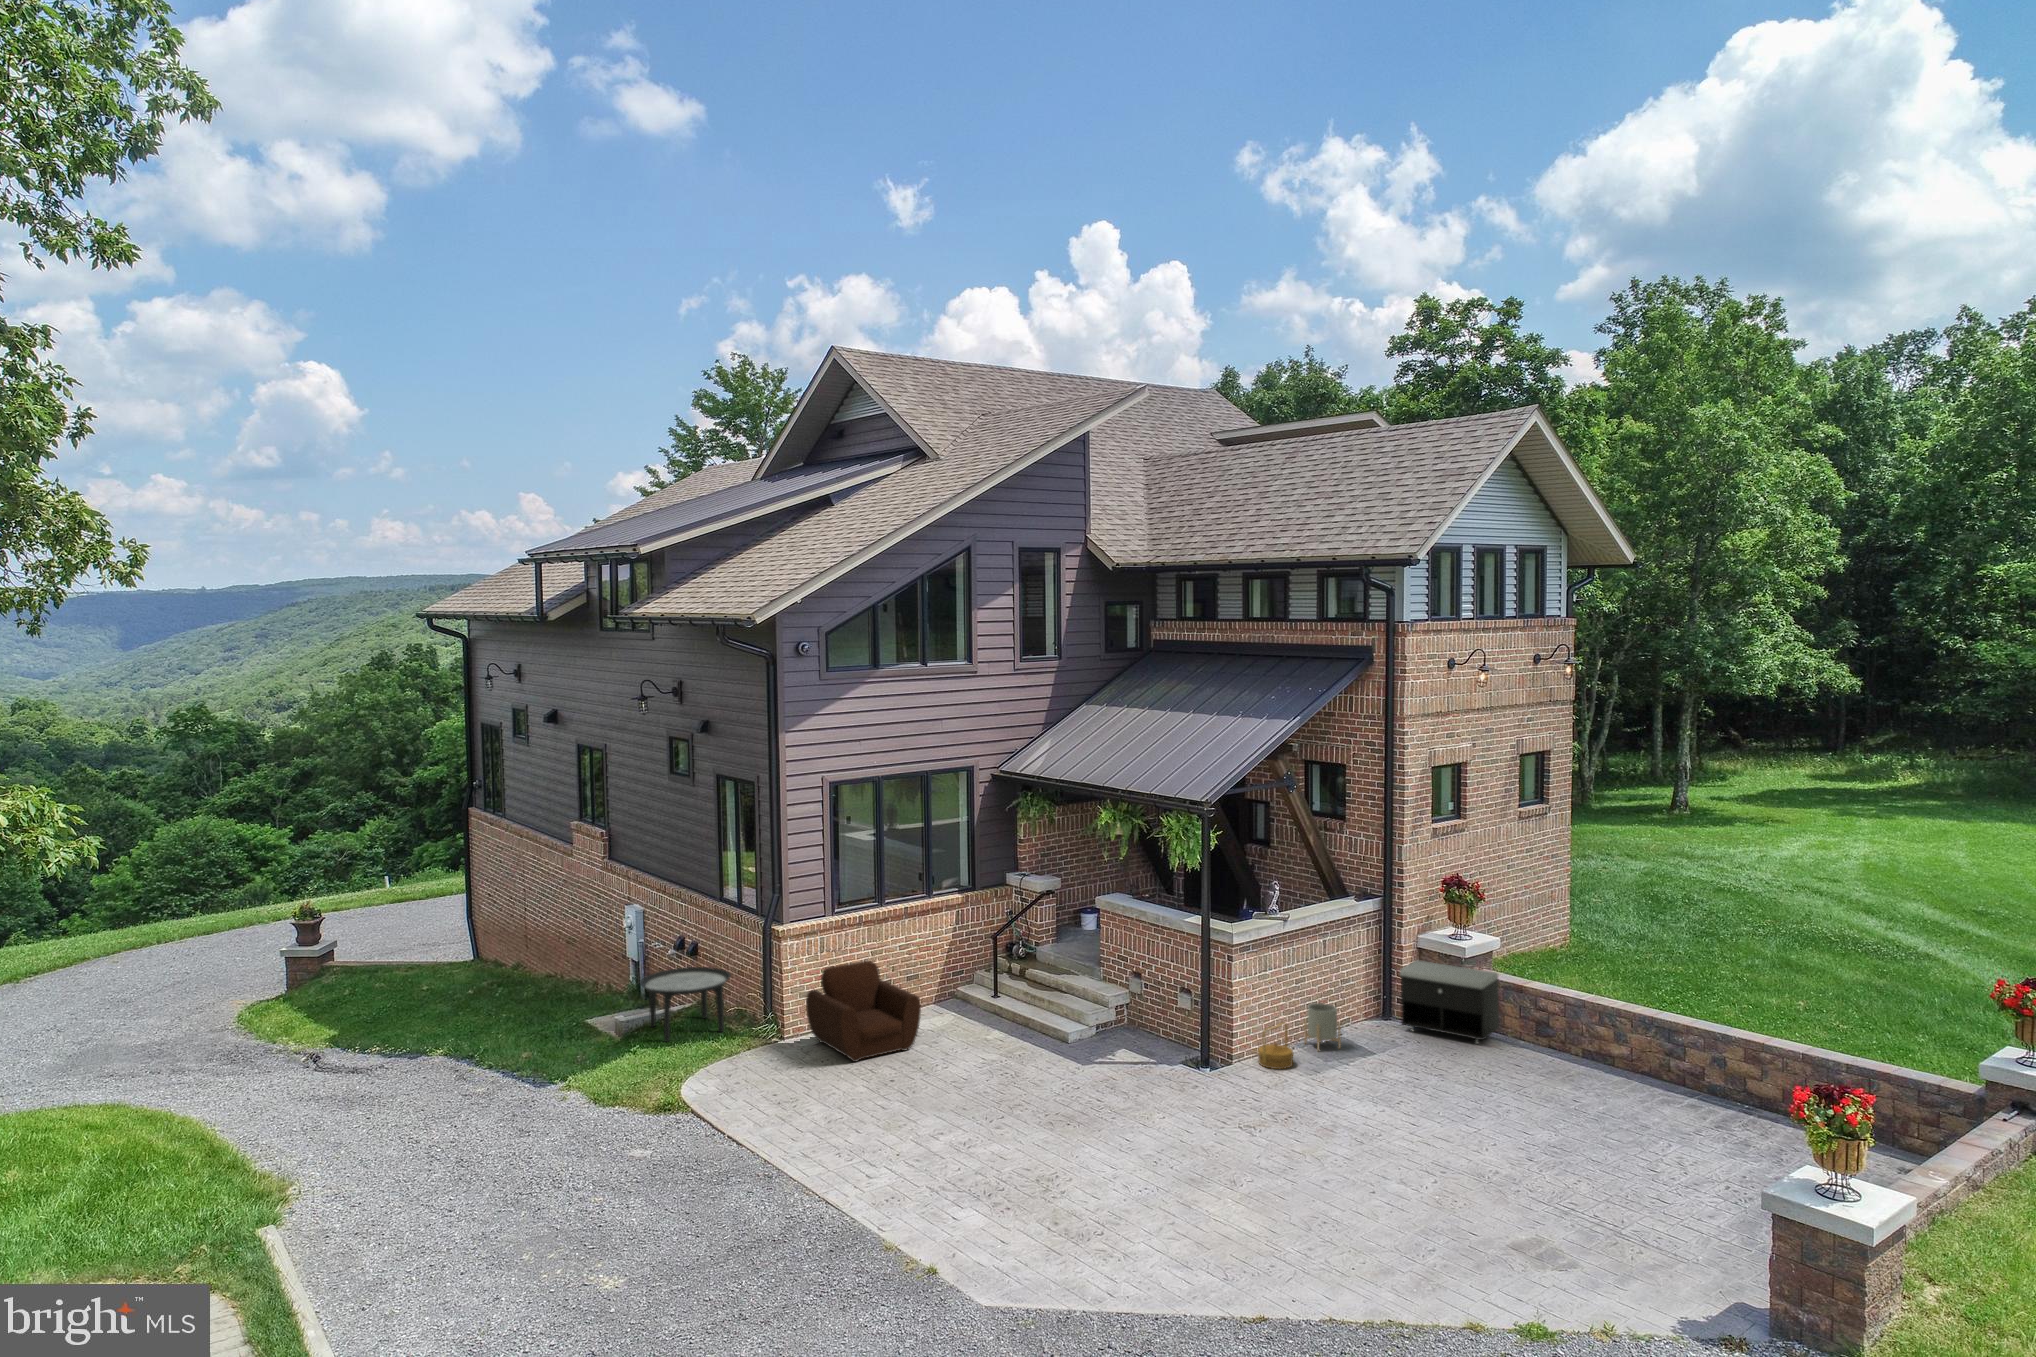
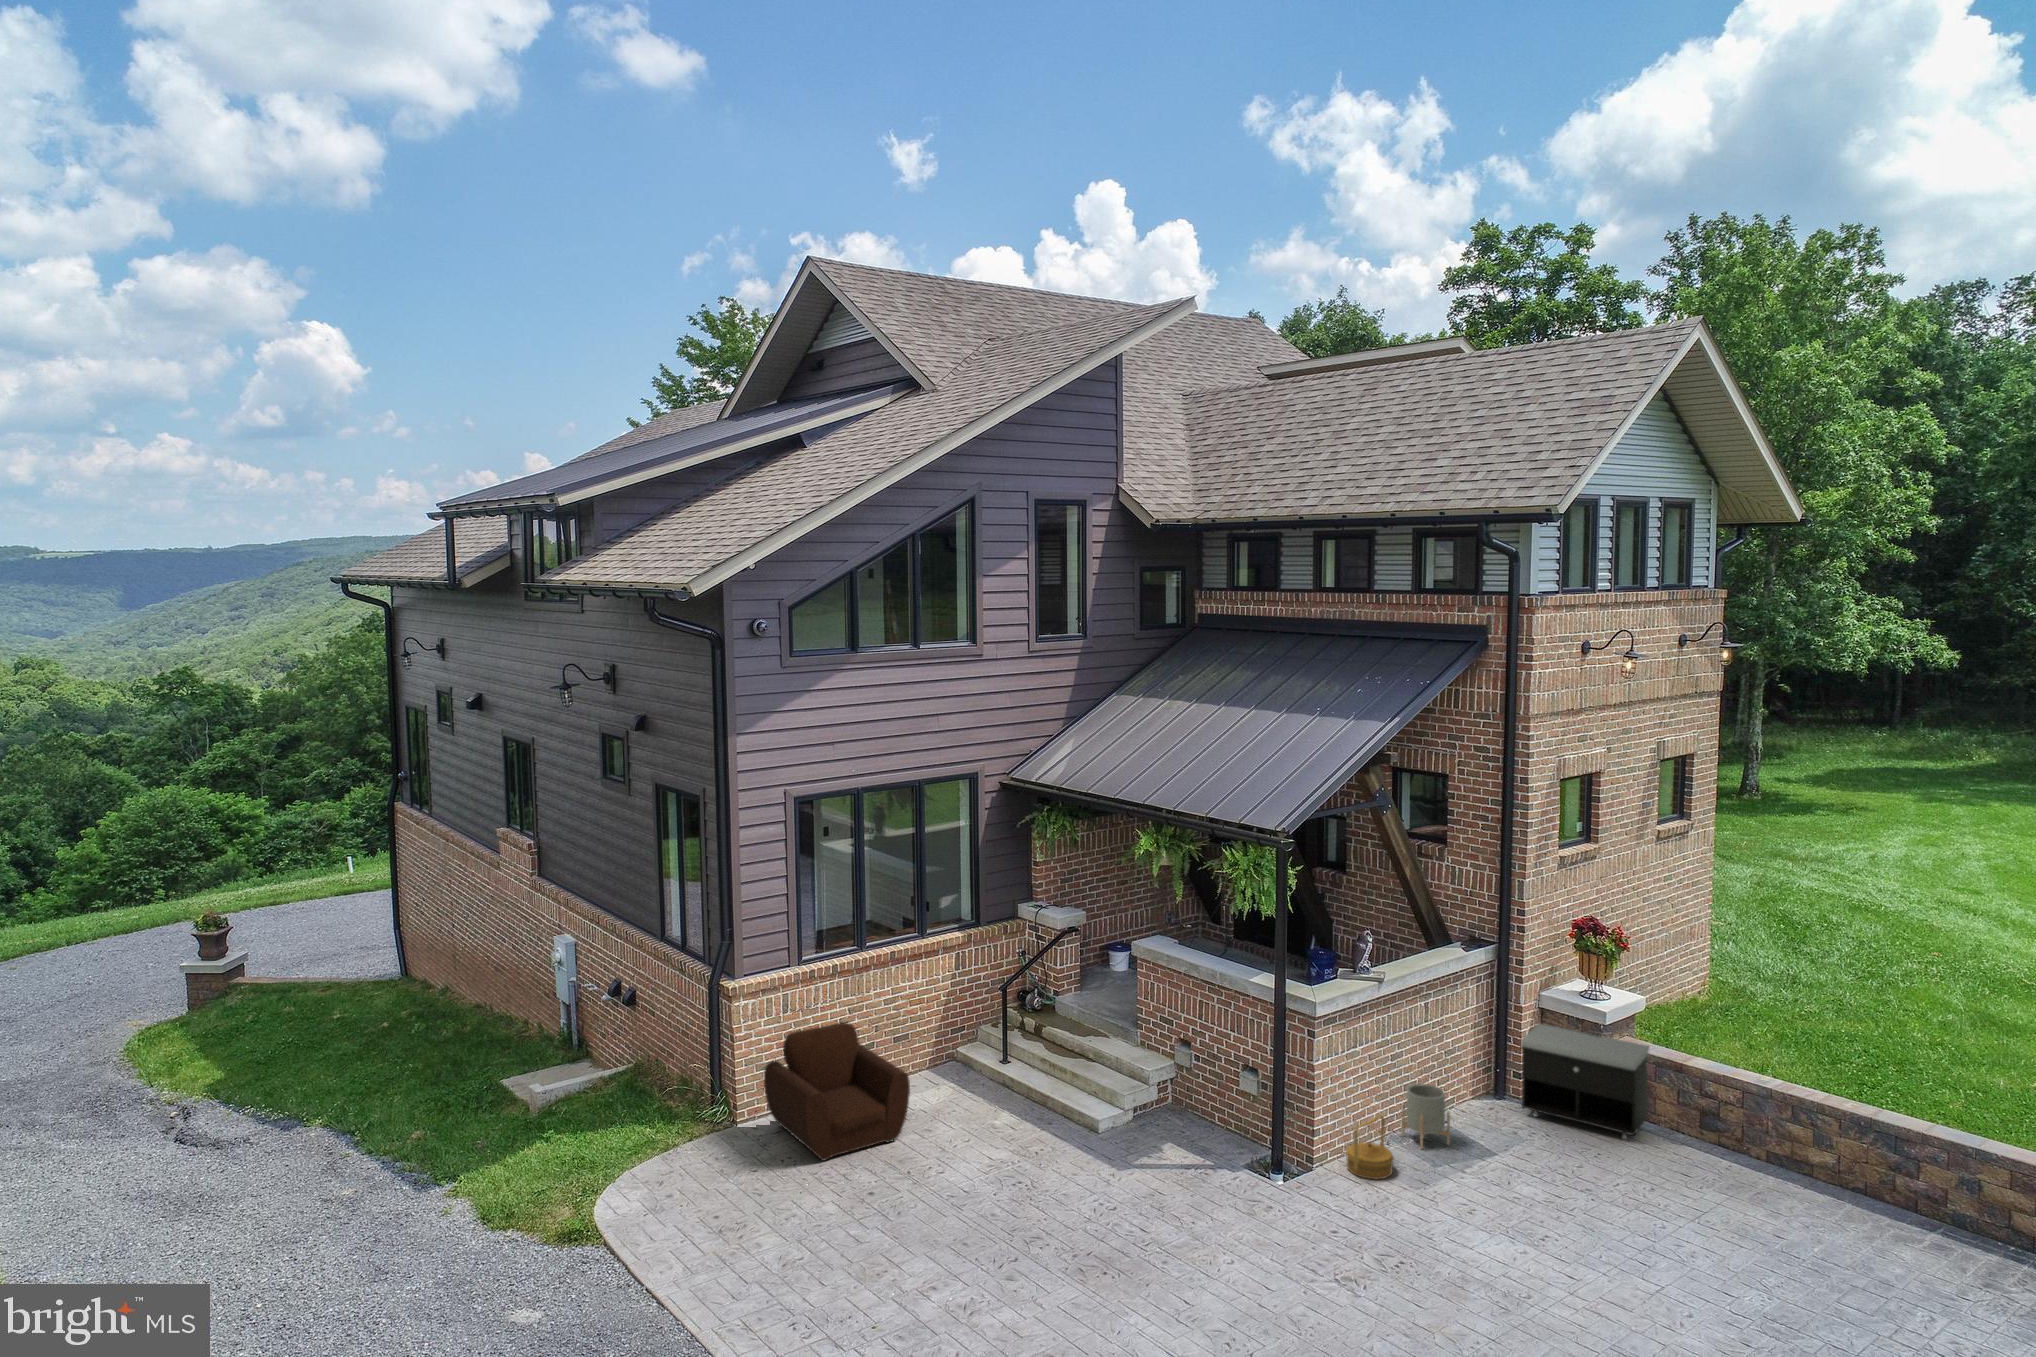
round table: present [640,967,731,1042] -> none [556,1022,673,1124]

